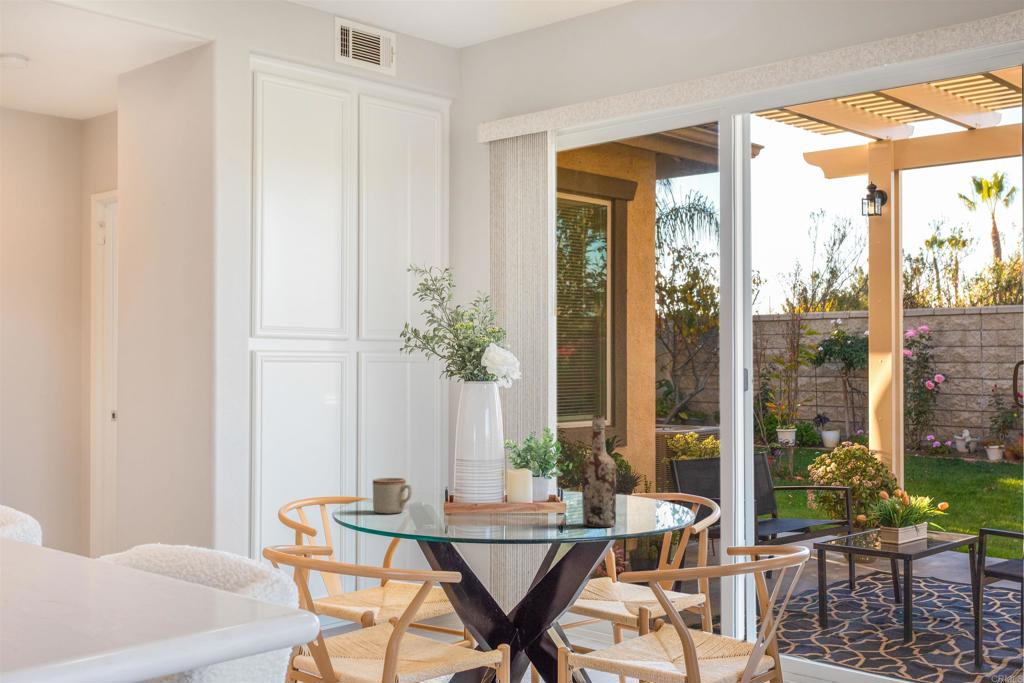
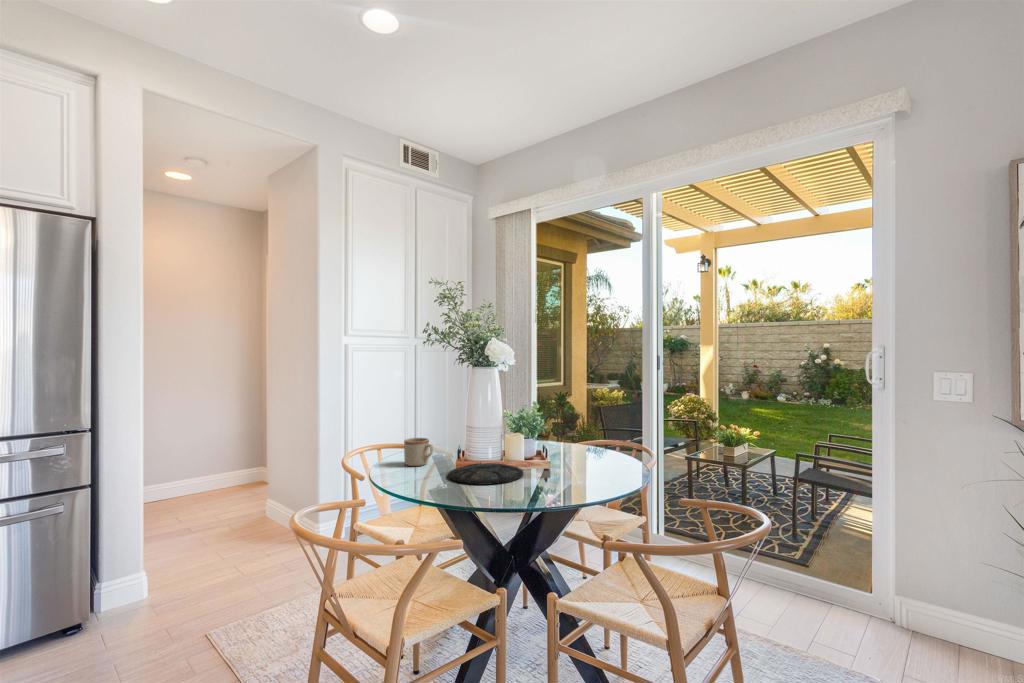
wine bottle: present [582,415,616,527] -> none [563,394,591,486]
plate: none [436,506,533,527] -> present [449,463,523,485]

